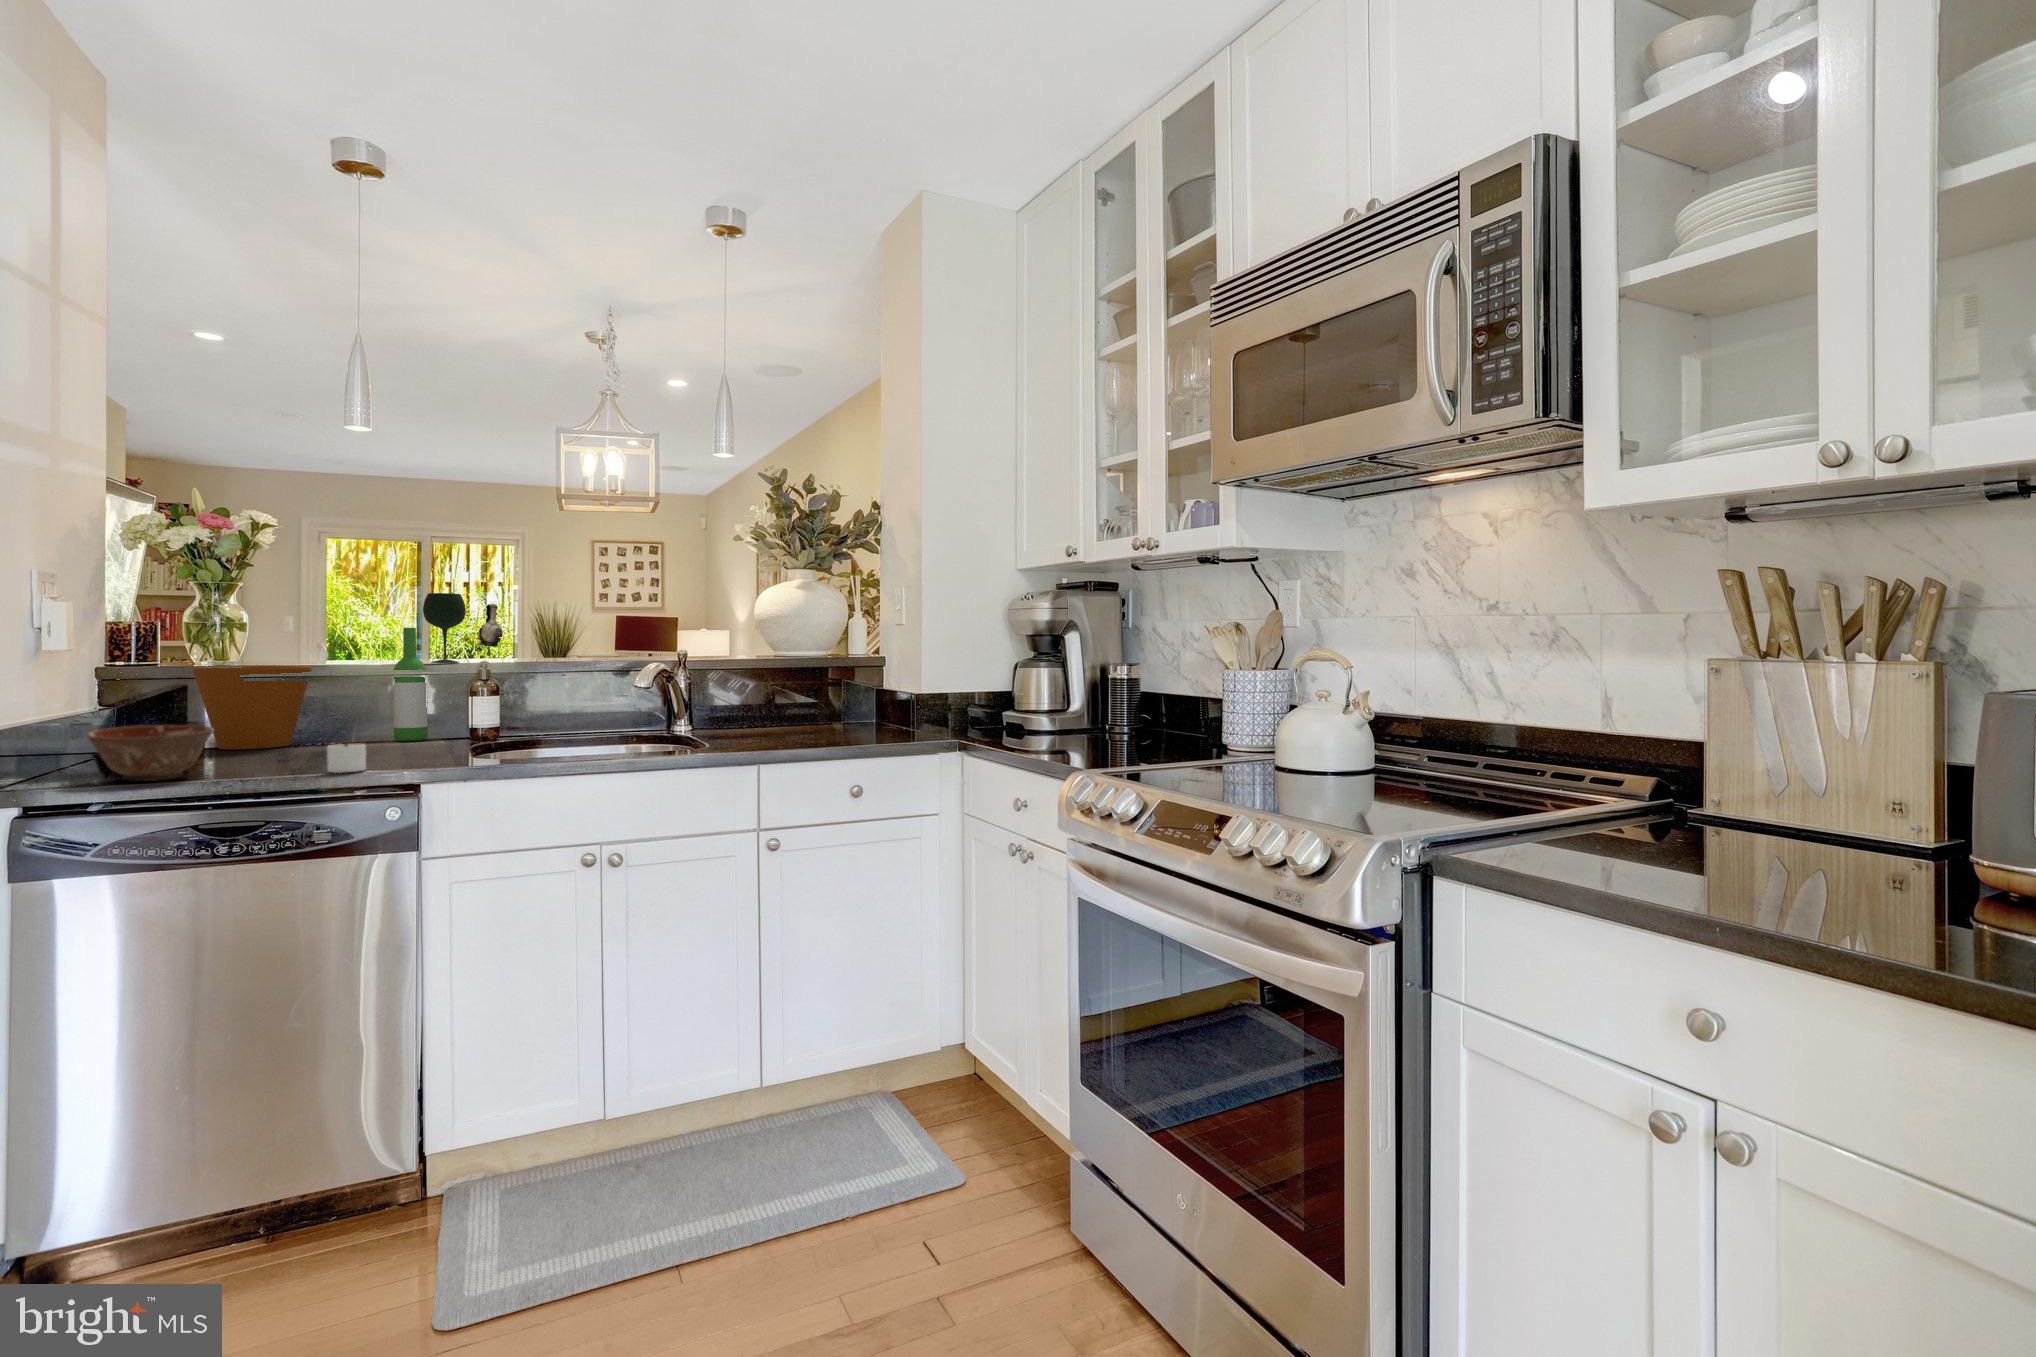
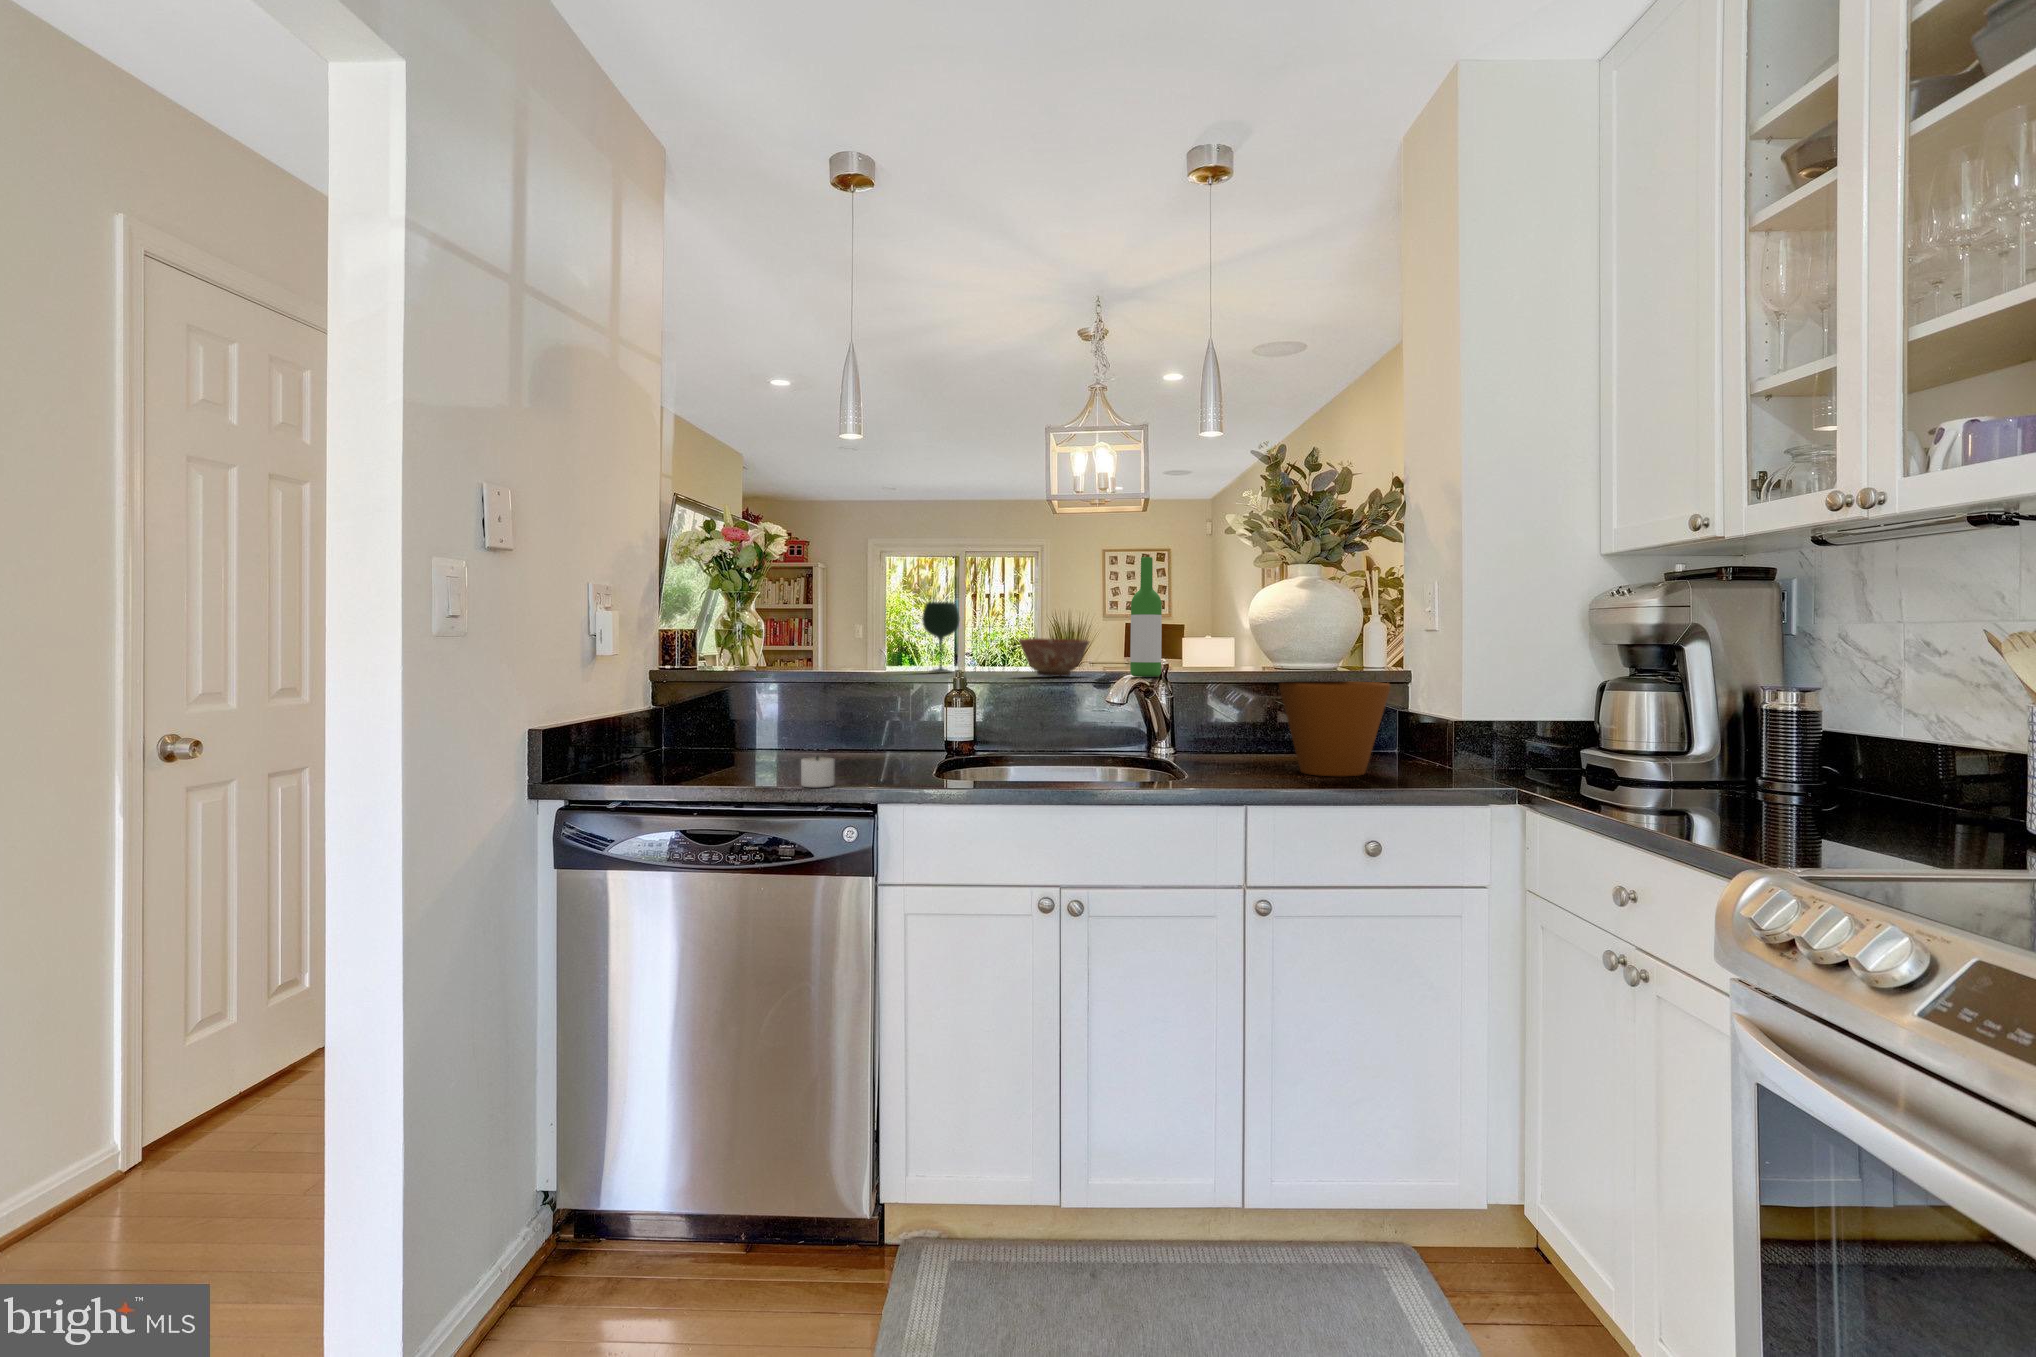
decorative vase: present [479,604,503,646] -> none [1005,614,1025,653]
wine bottle: present [393,628,428,741] -> present [1130,557,1162,677]
flower pot: present [193,665,312,749] -> present [1279,681,1391,776]
ceramic bowl: present [87,725,213,781] -> present [1019,638,1089,677]

